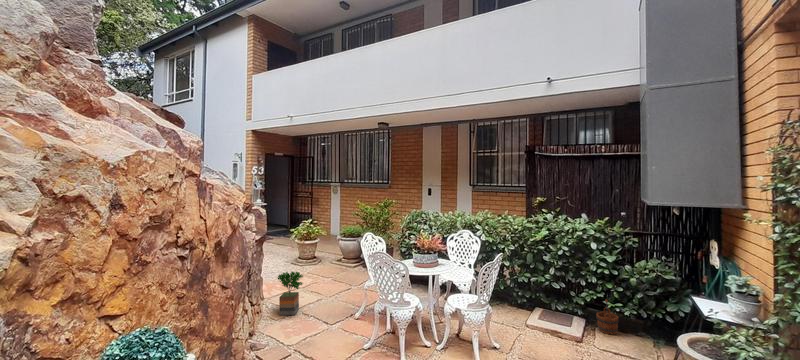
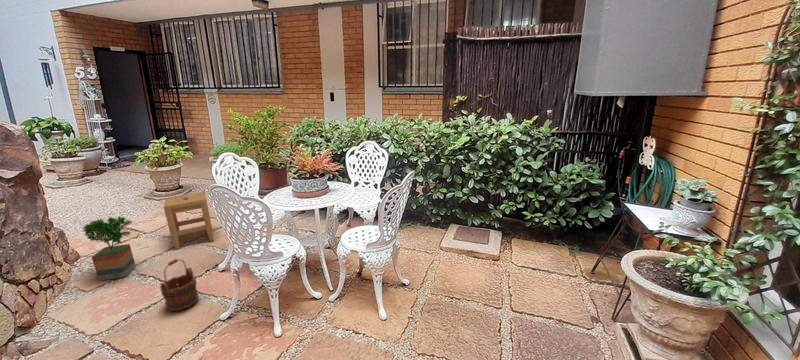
stool: none [317,261,346,301] -> present [164,192,213,249]
wooden bucket: present [596,299,619,334] -> present [160,259,198,311]

